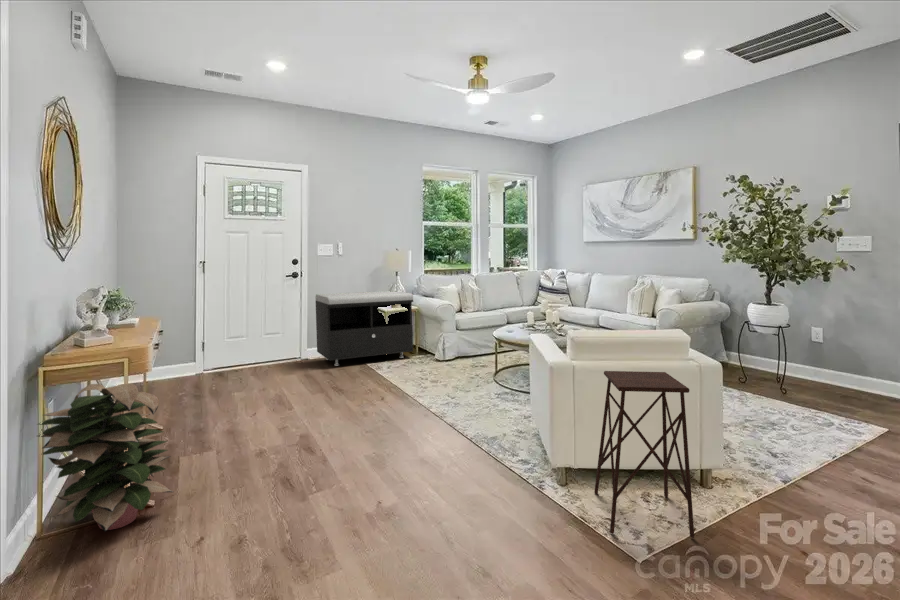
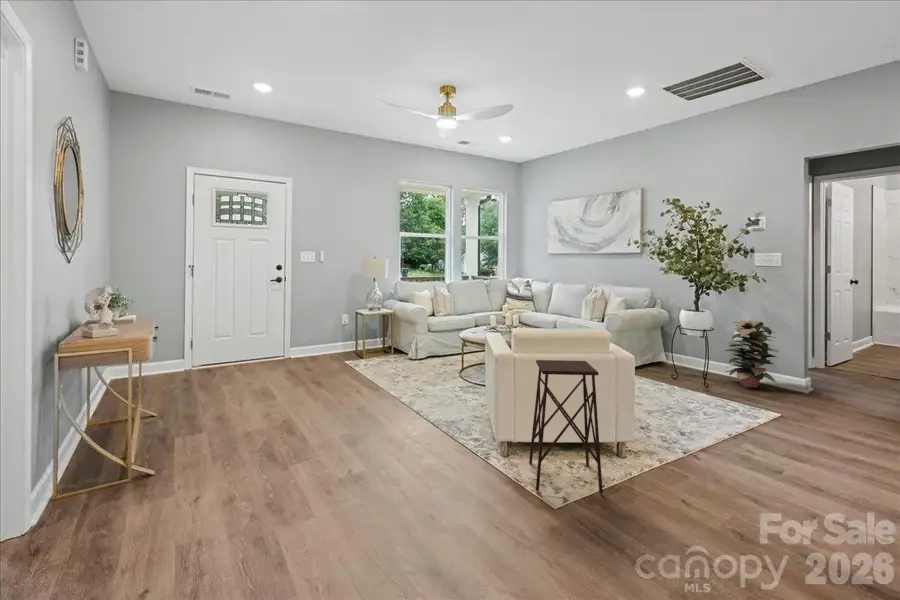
storage bench: present [315,291,413,366] -> none [298,296,388,364]
decorative plant: present [38,384,173,531] -> present [725,321,778,388]

